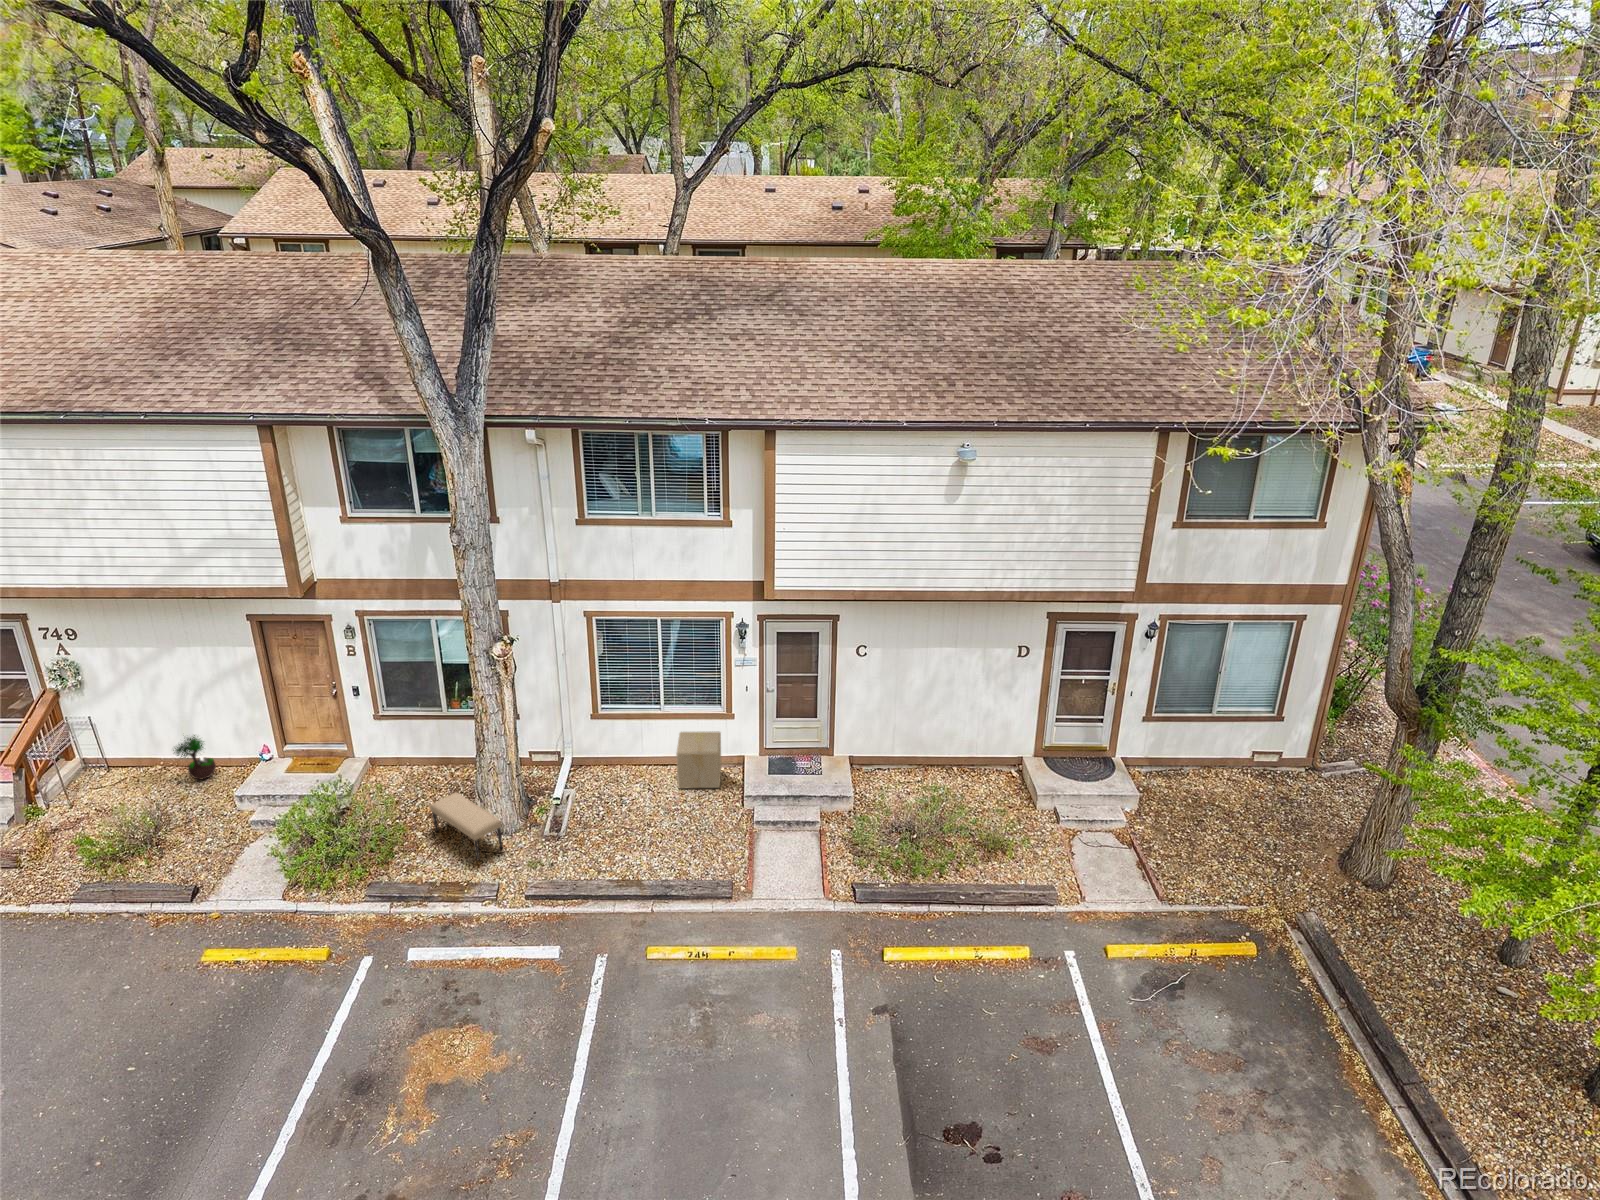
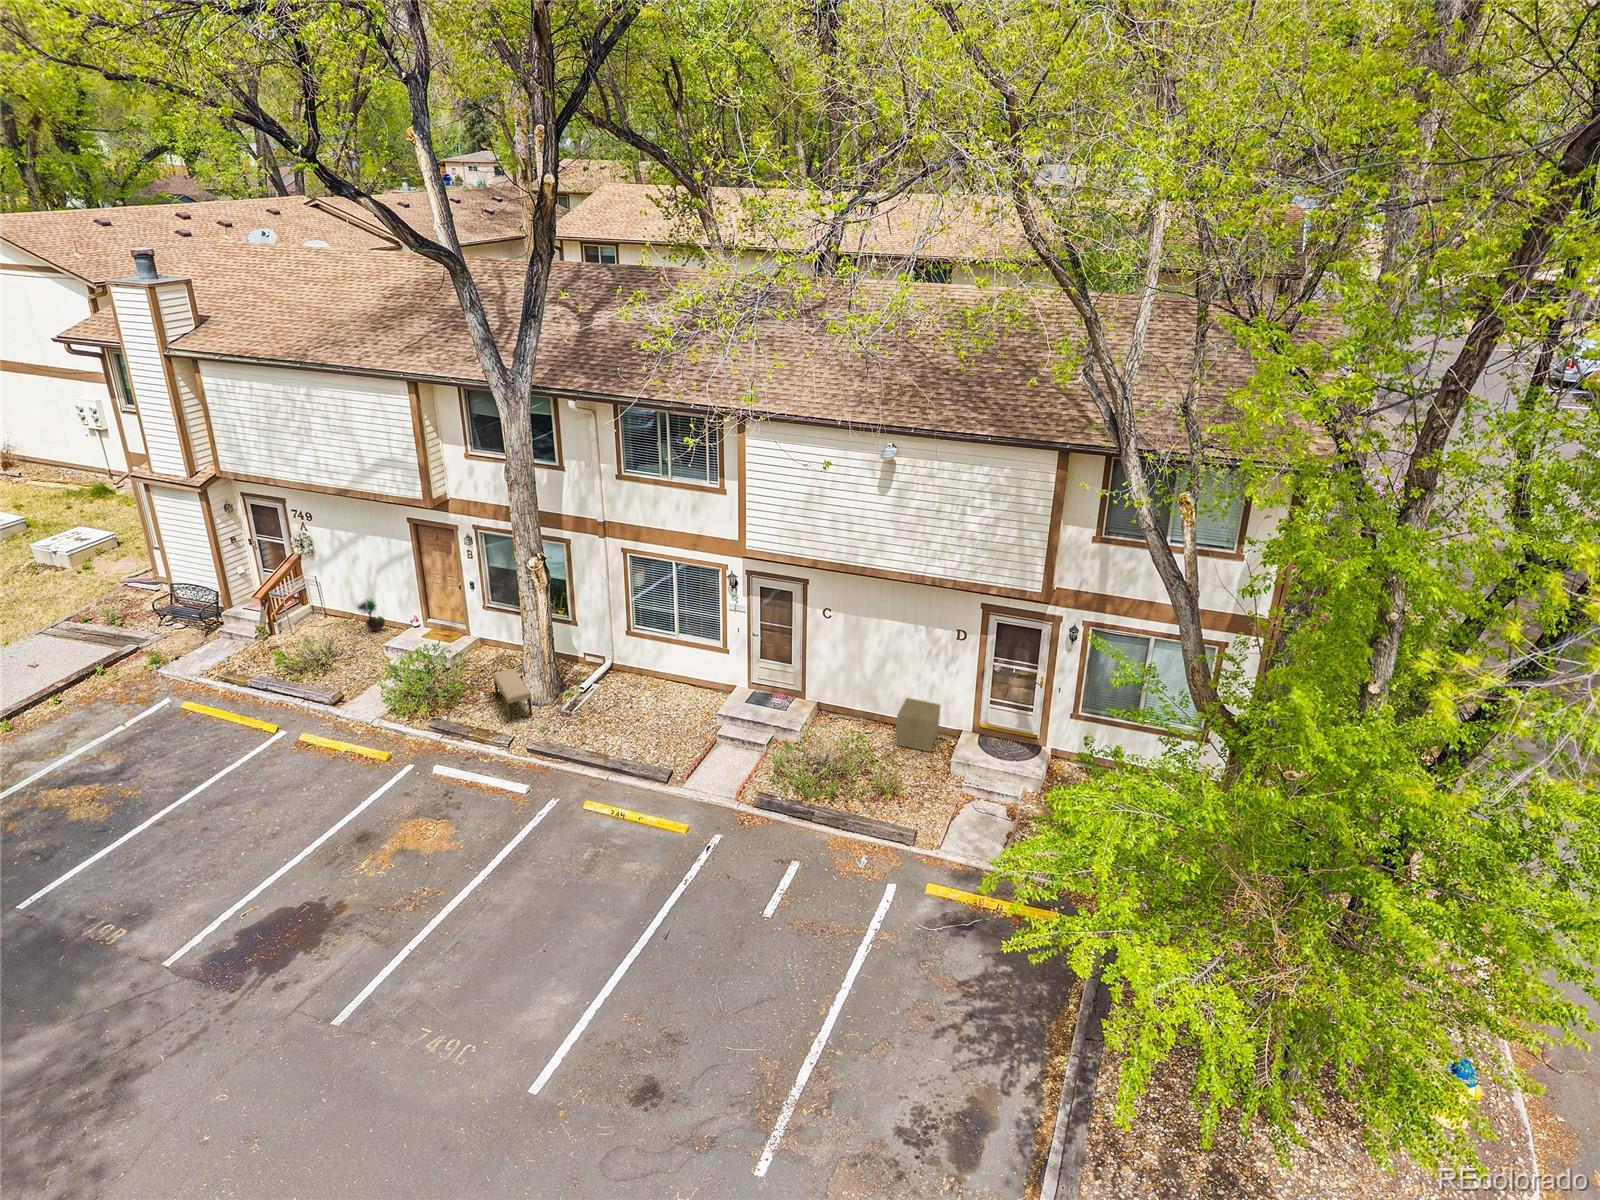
cardboard box: present [676,732,721,788] -> present [895,698,941,752]

